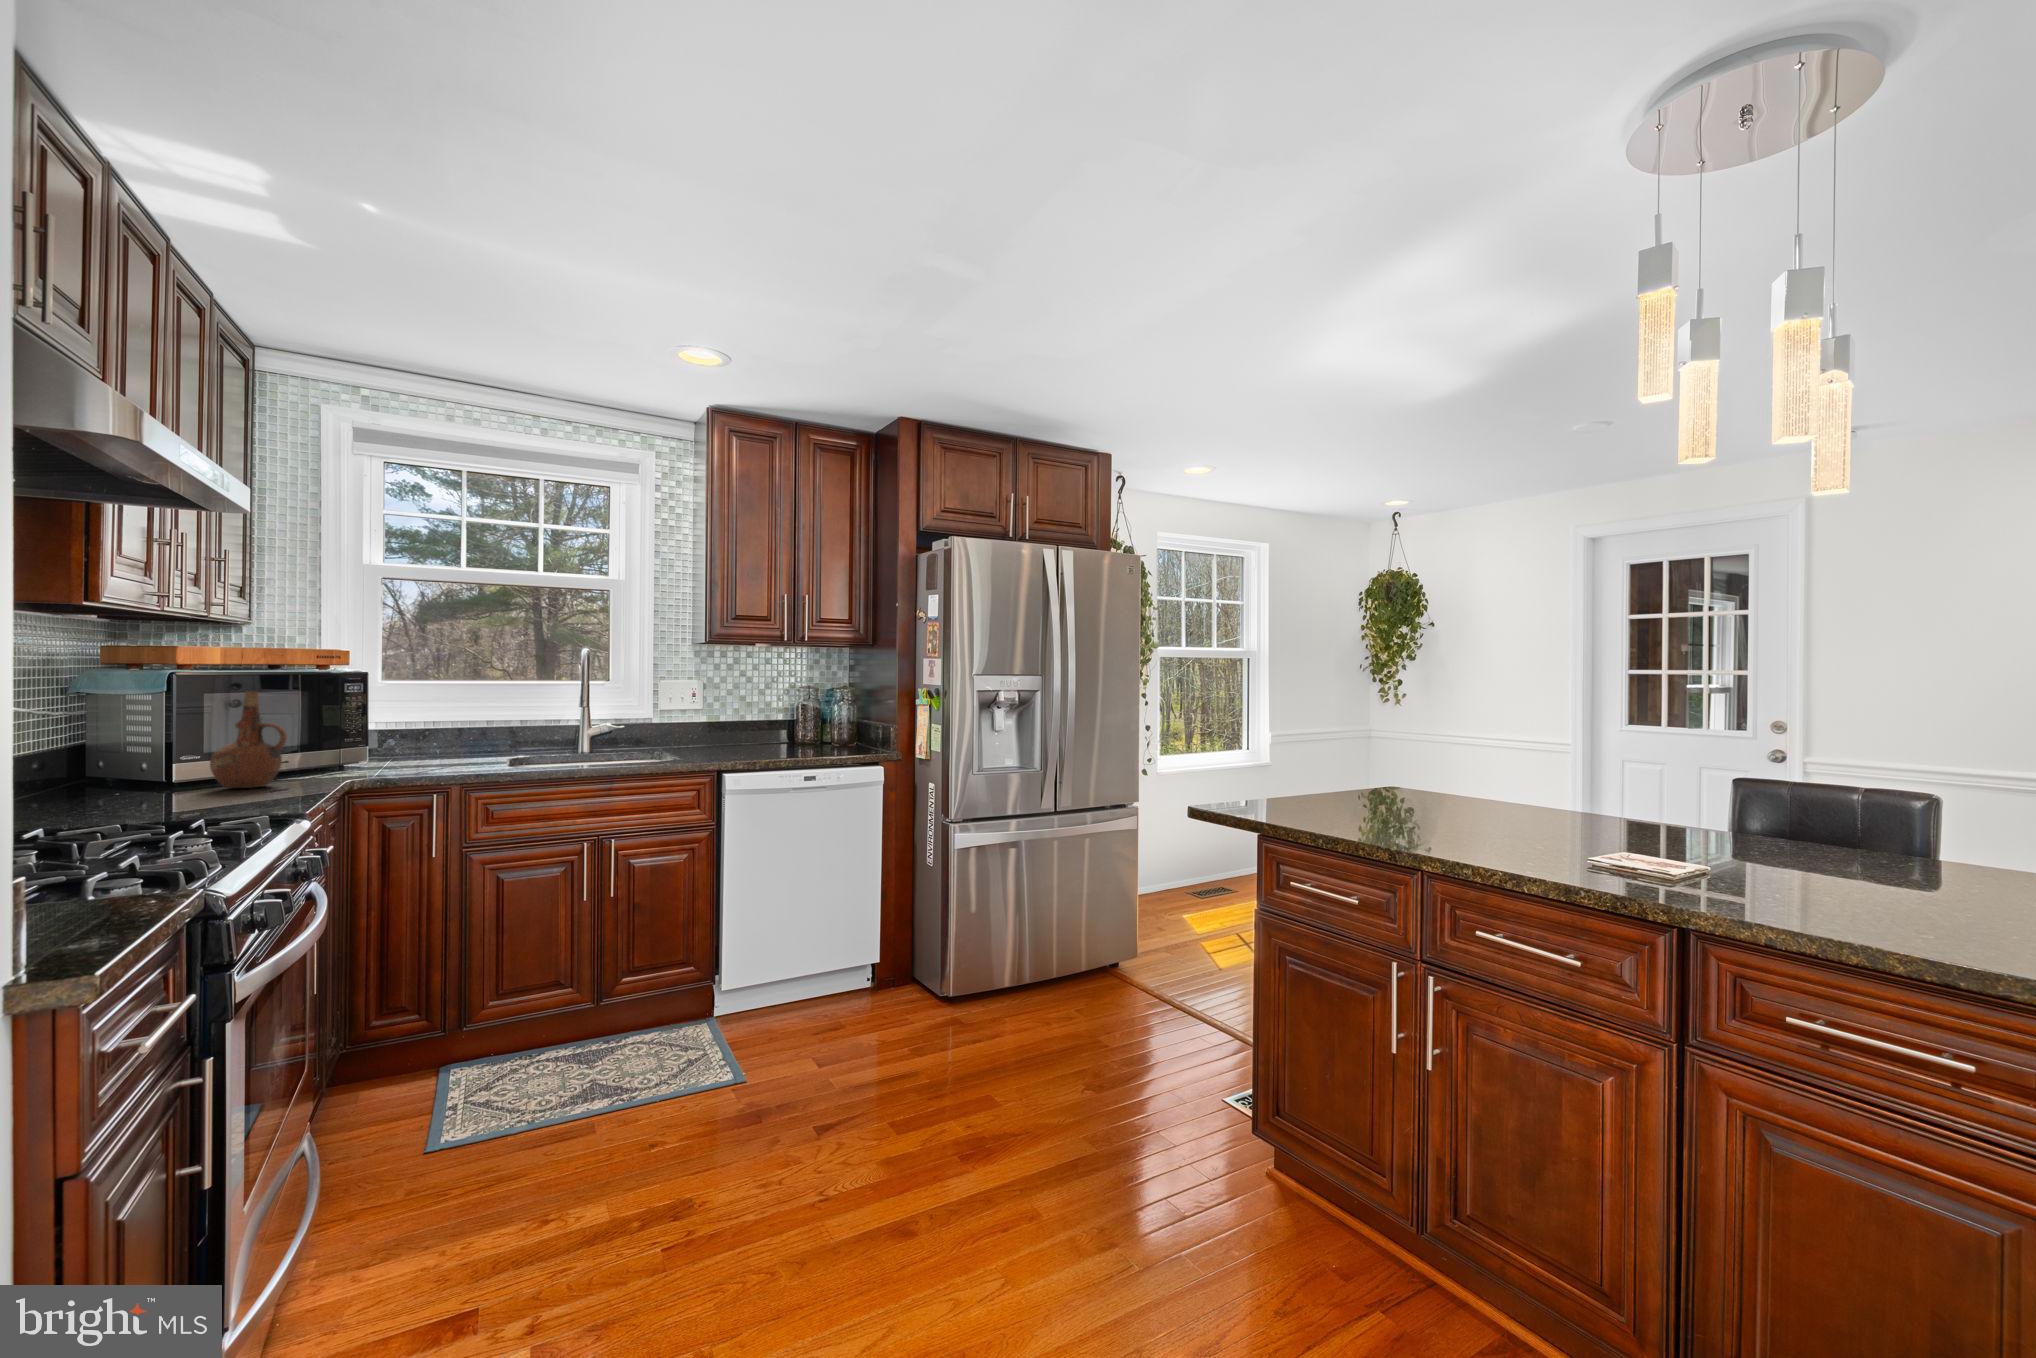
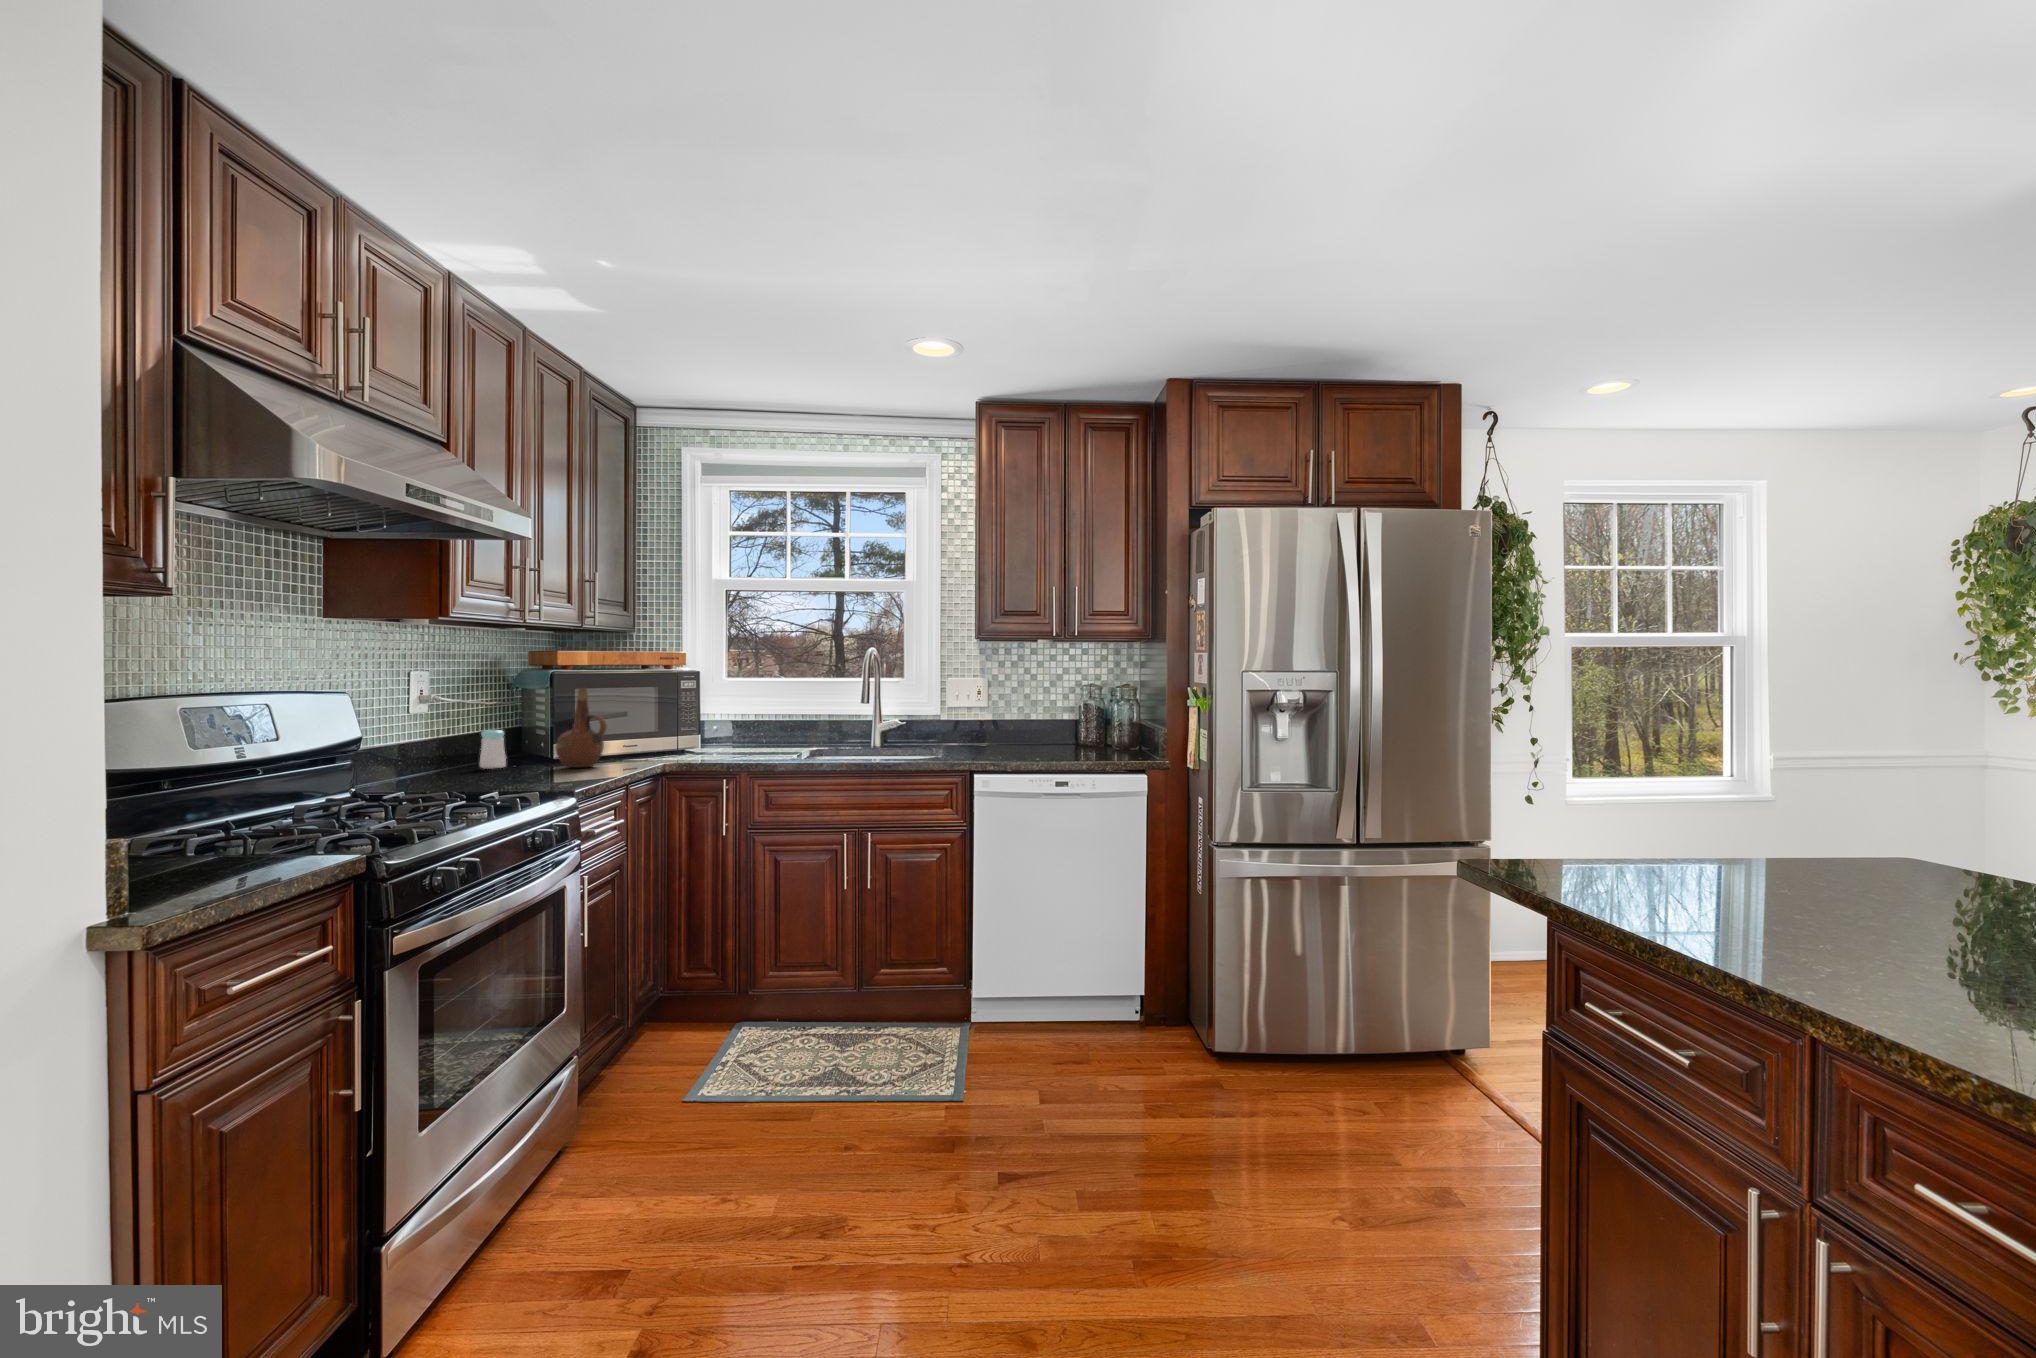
salt shaker: none [77,746,123,796] -> present [480,730,506,769]

